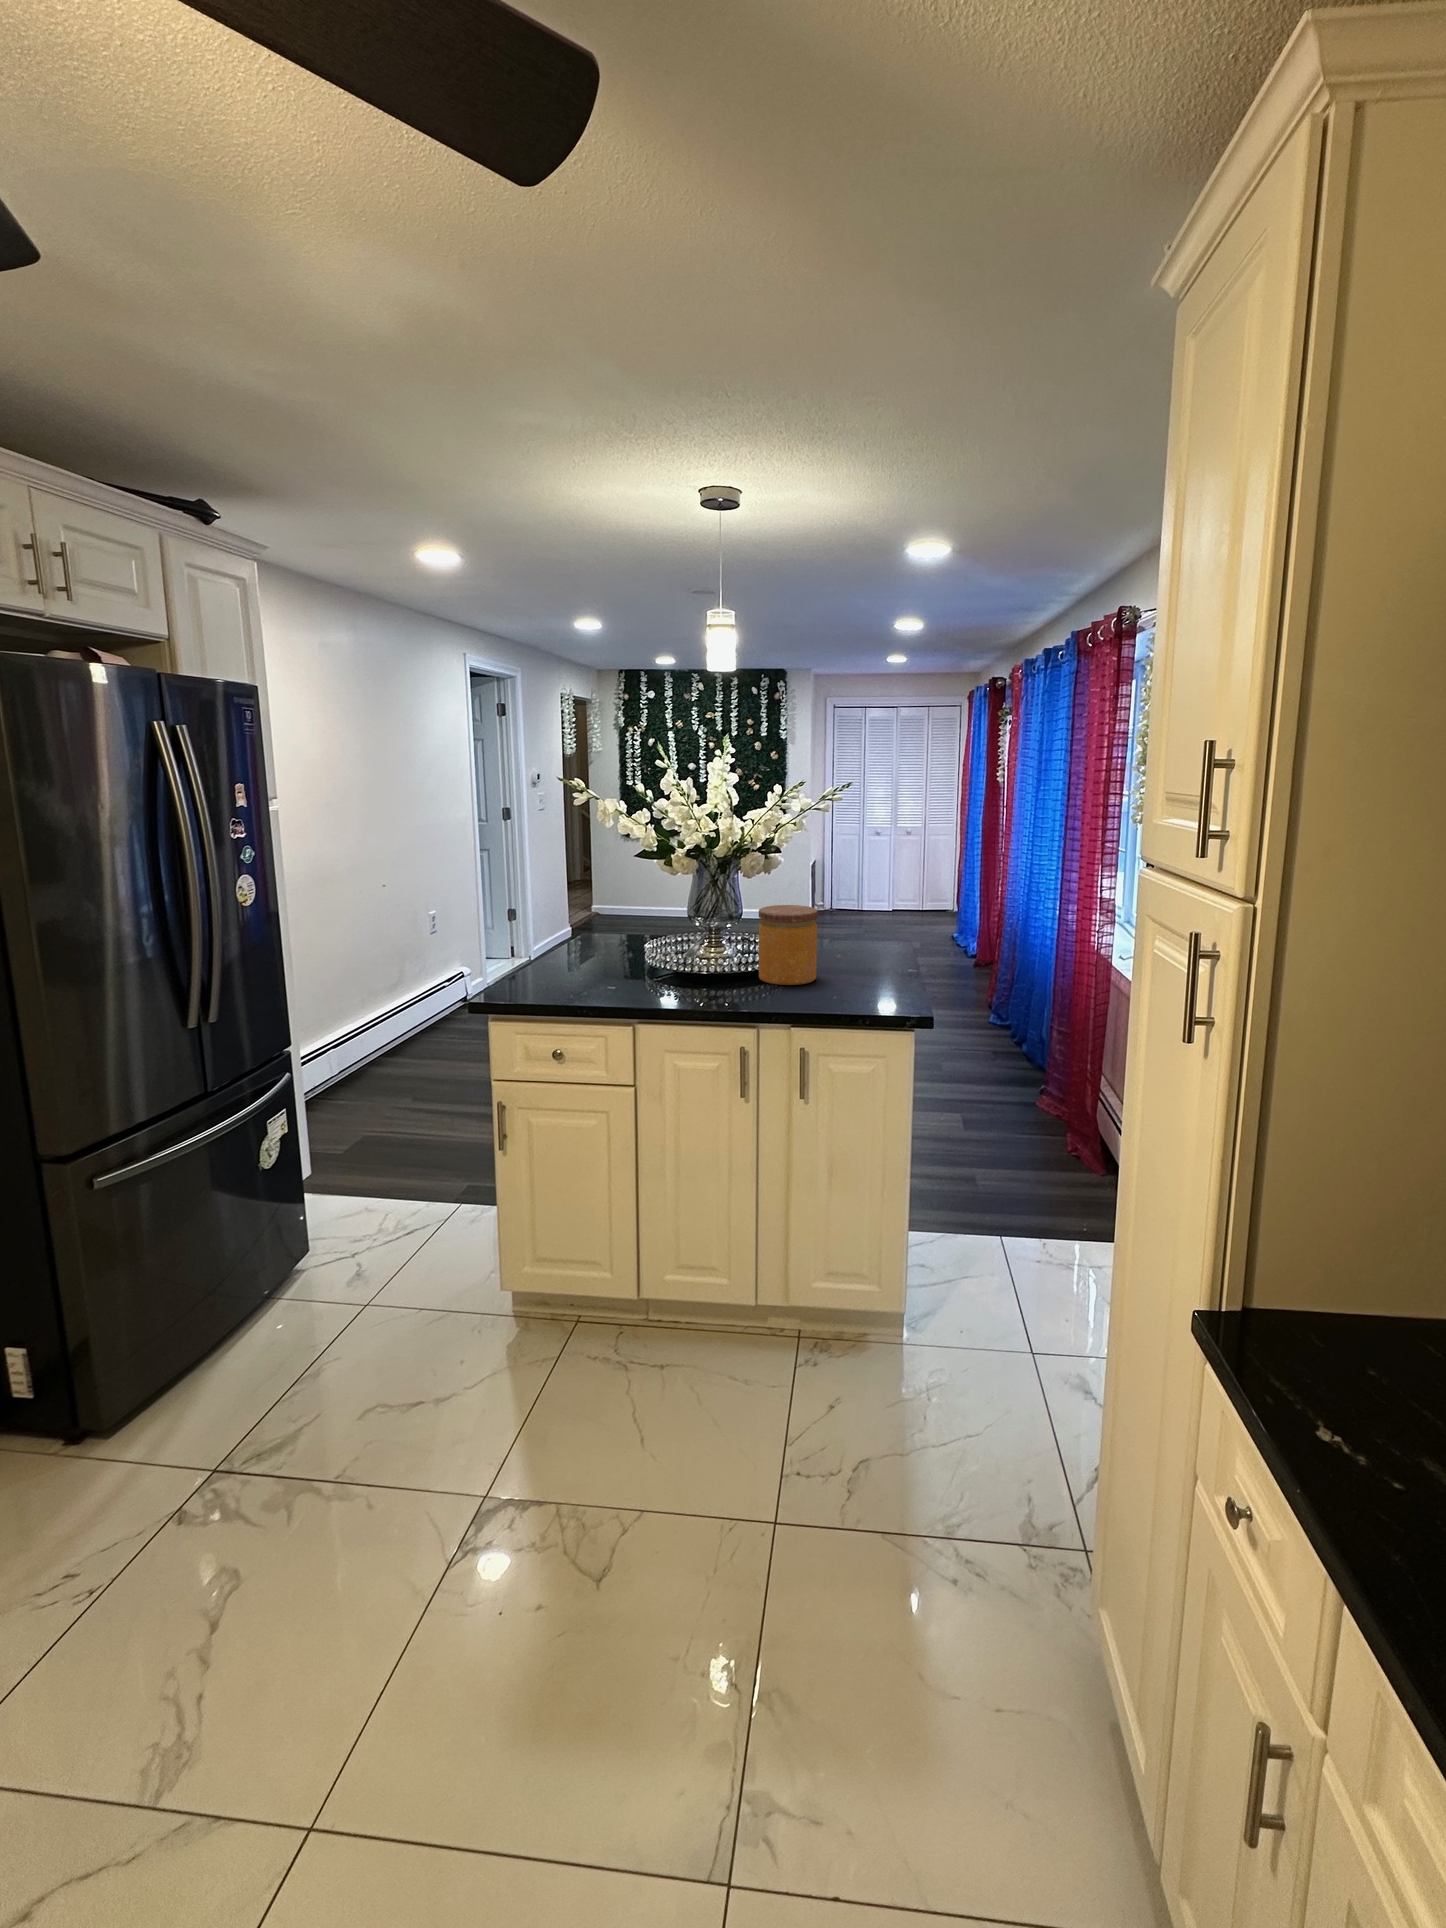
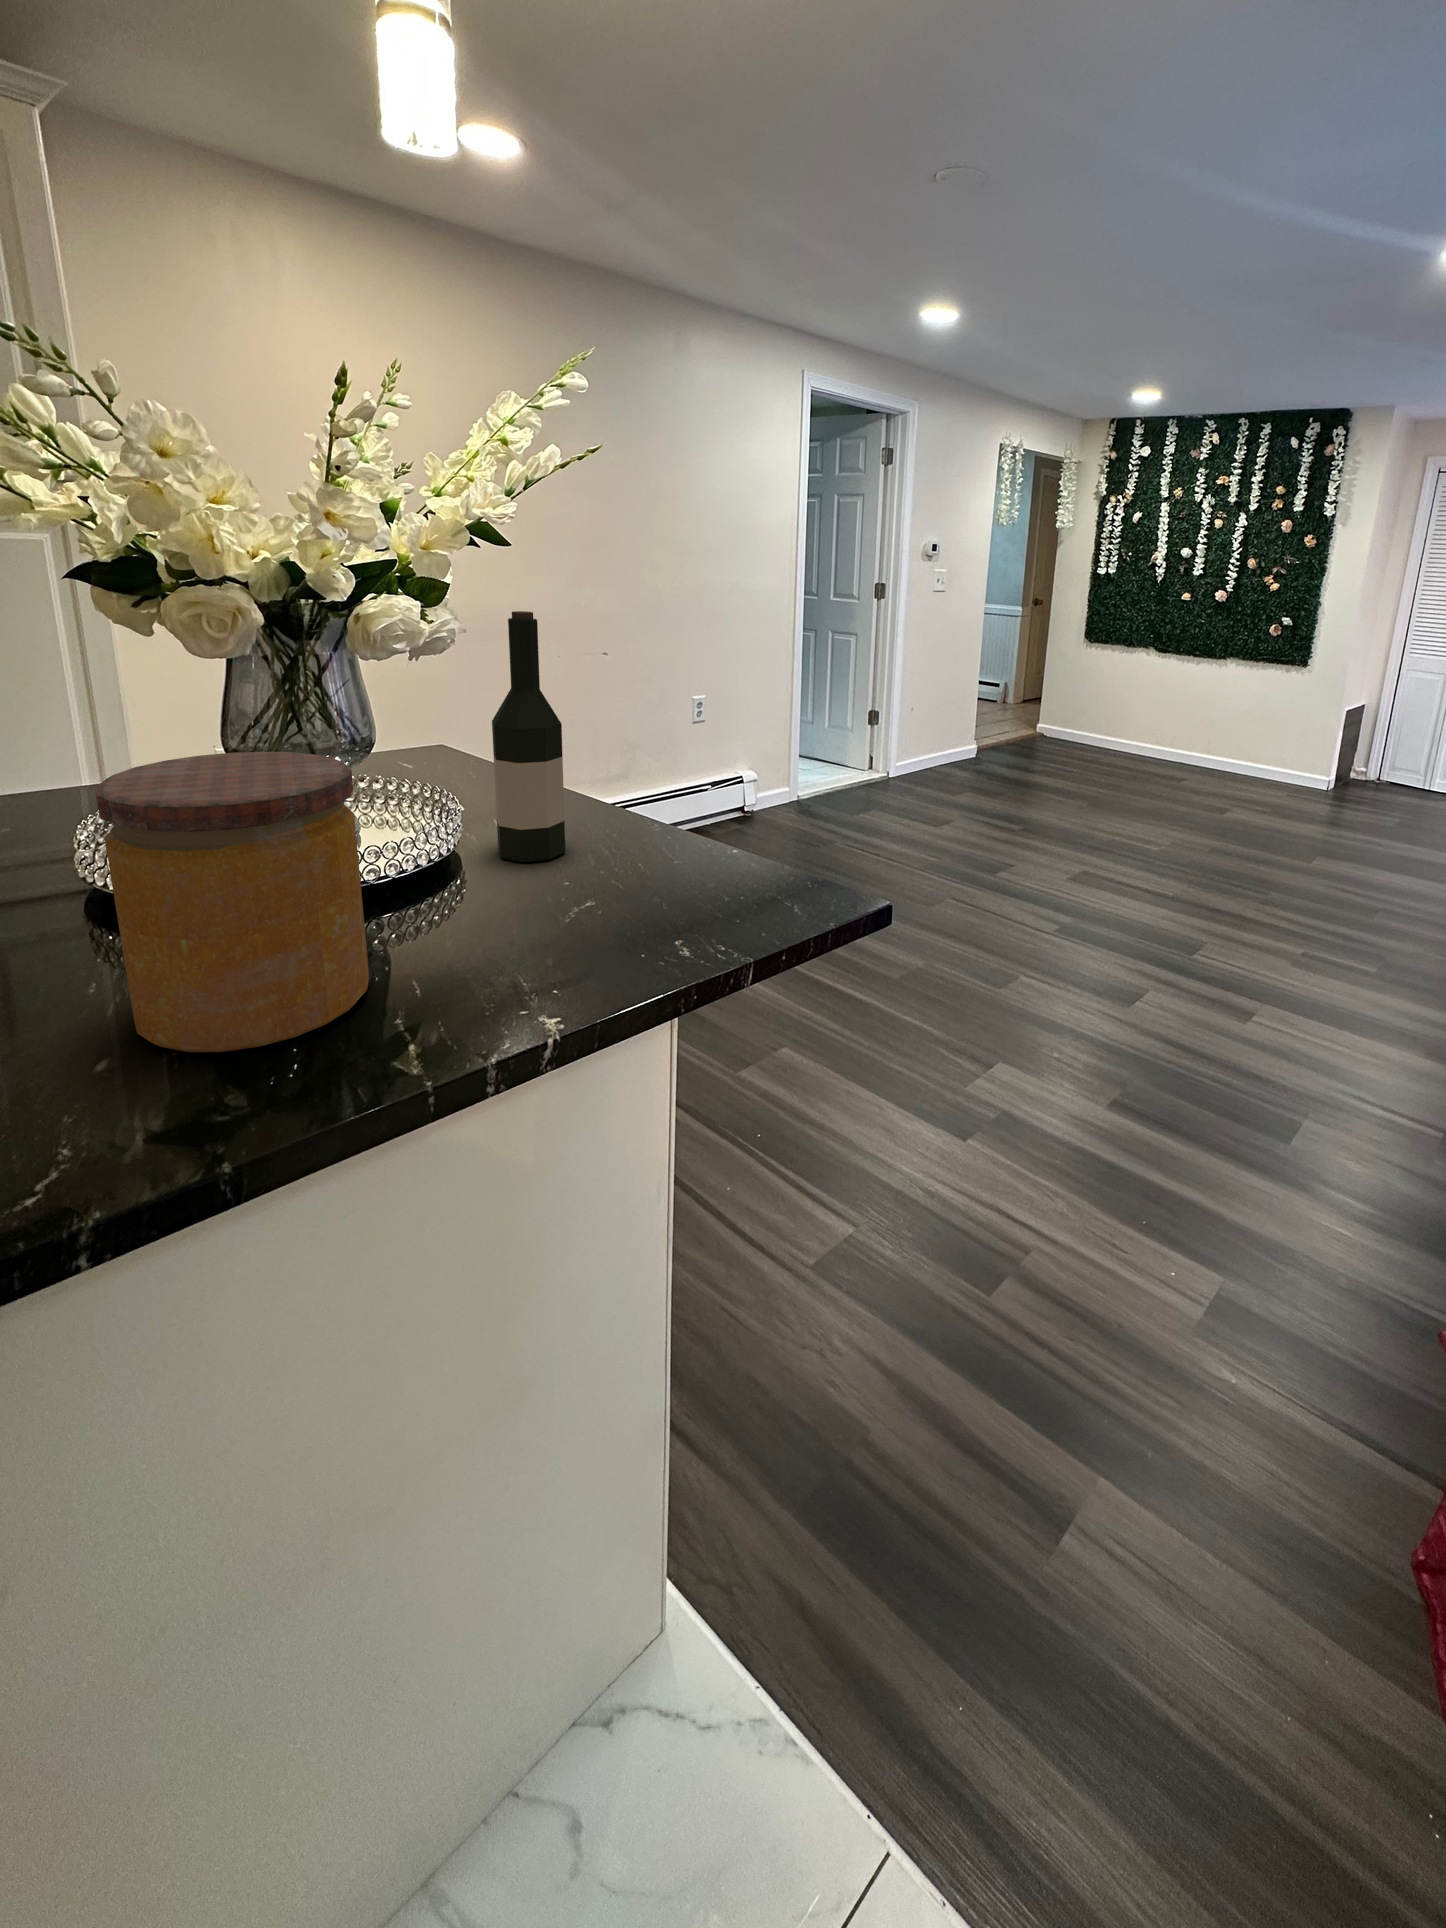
wine bottle: none [729,857,754,951] -> present [492,611,565,862]

